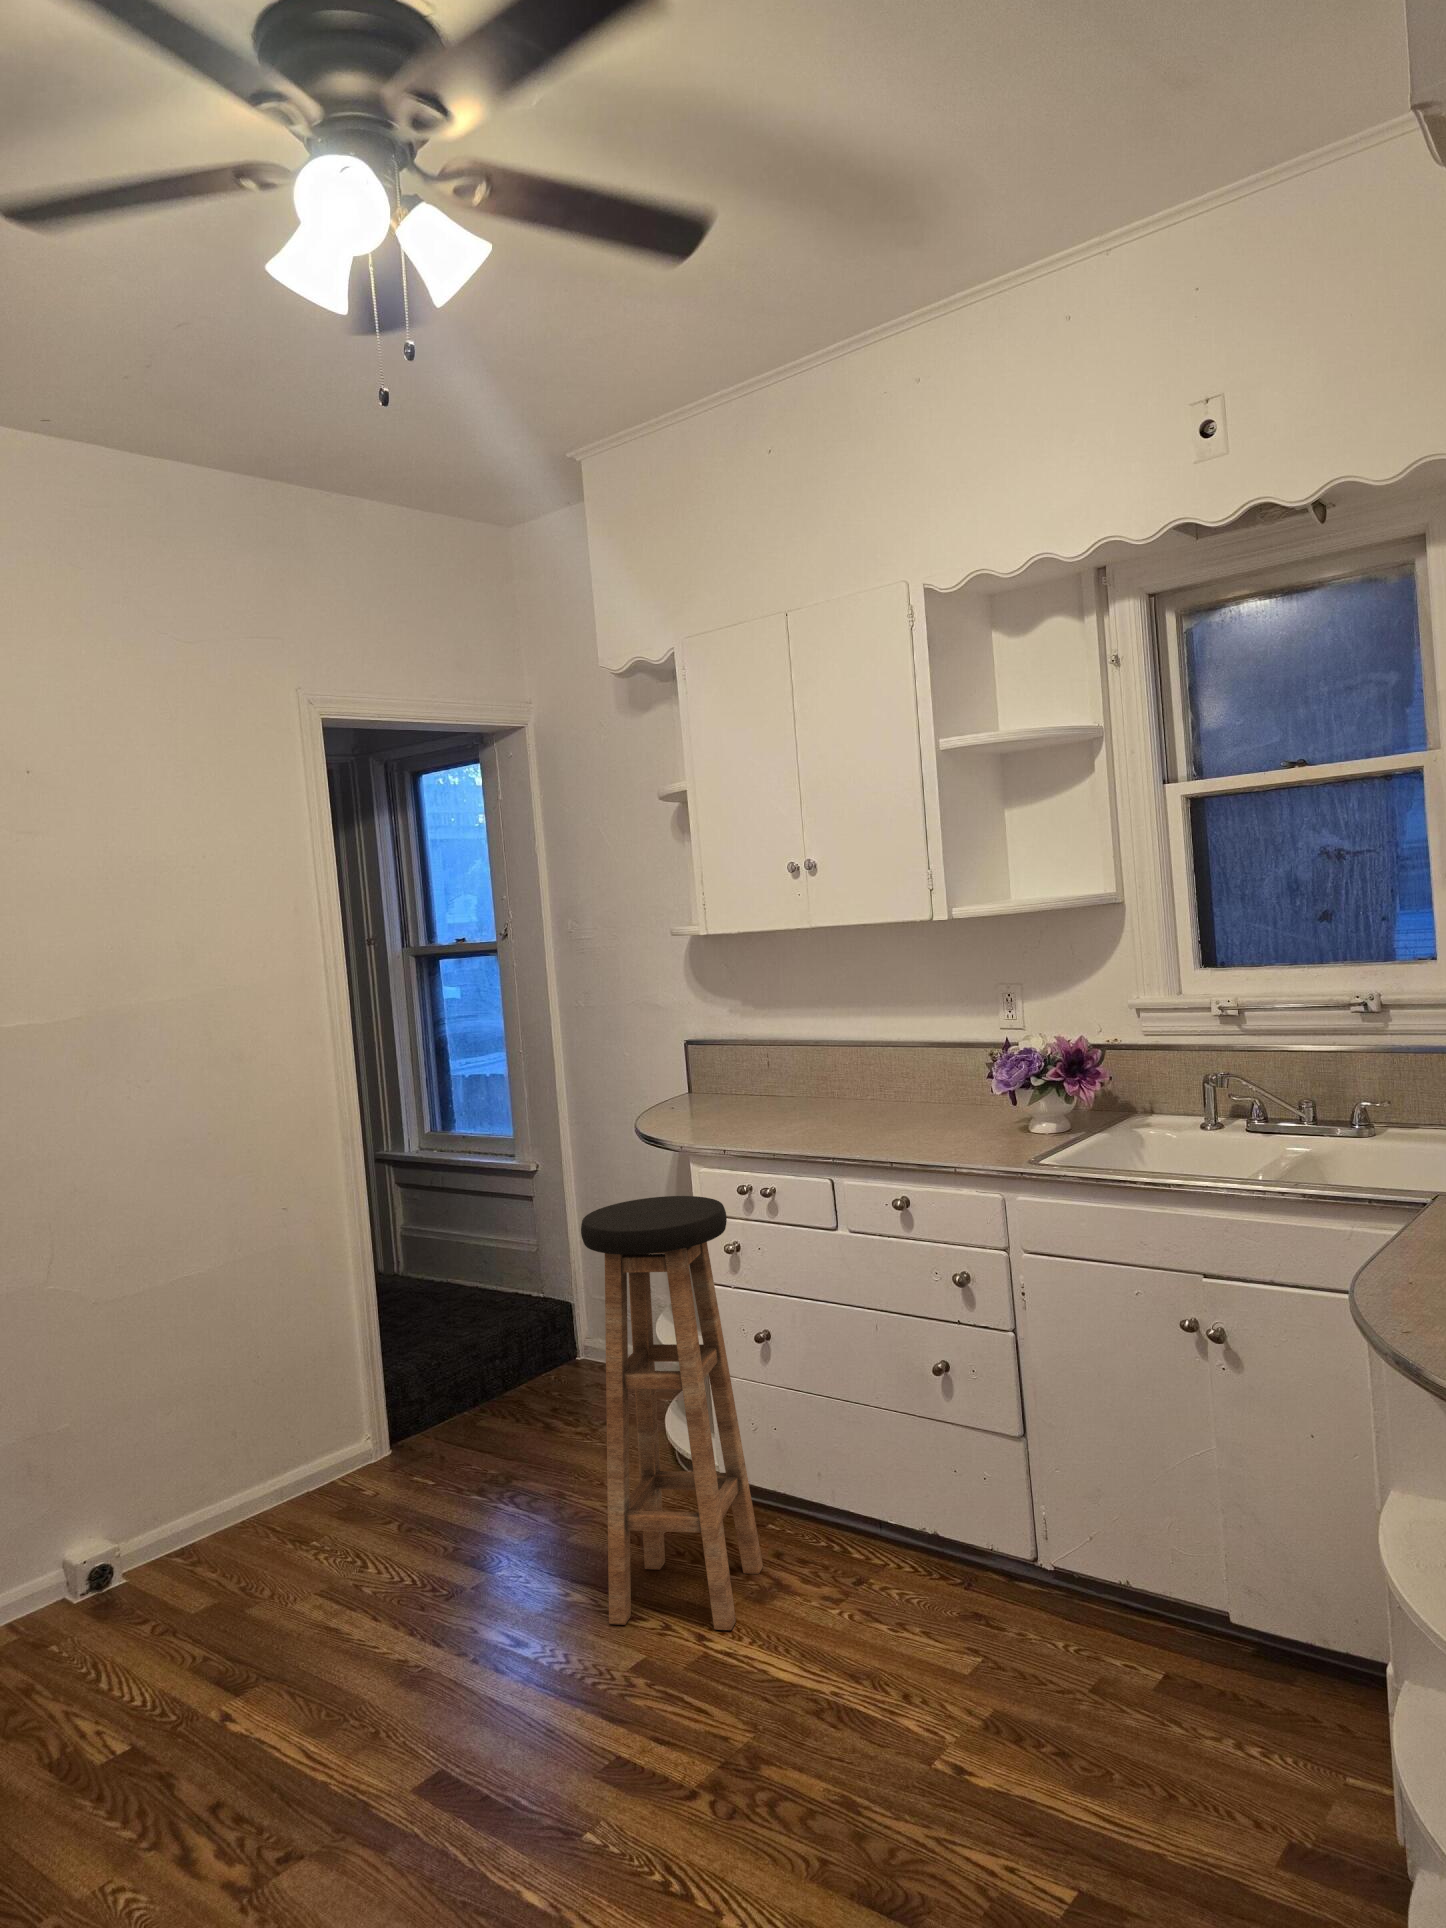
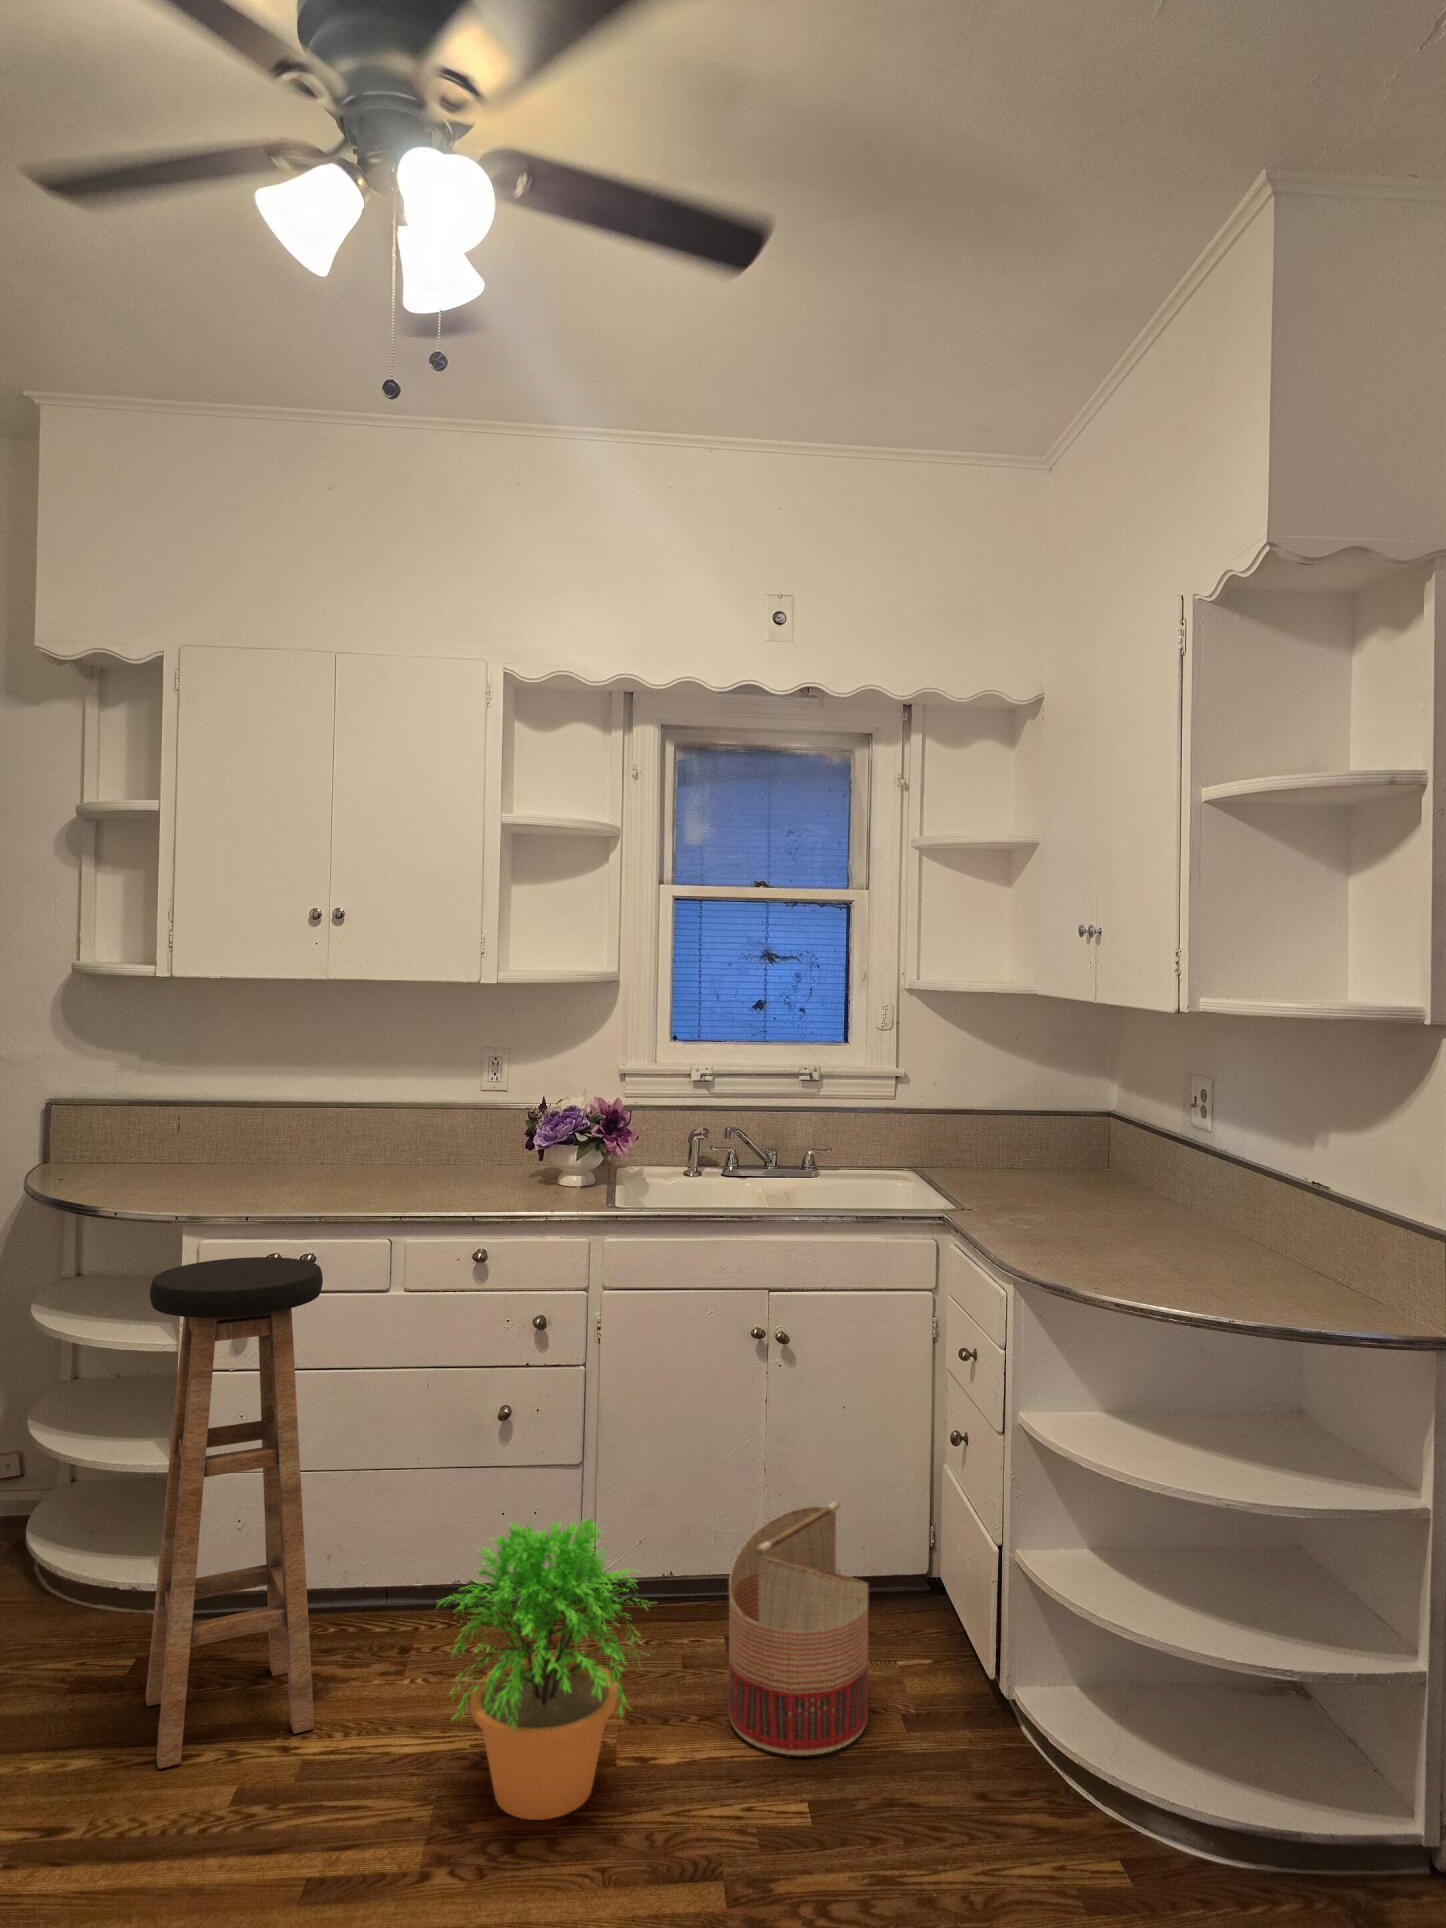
potted plant: none [744,1489,932,1792] -> present [442,1519,648,1820]
basket: none [1053,1551,1240,1844] -> present [728,1502,868,1755]

